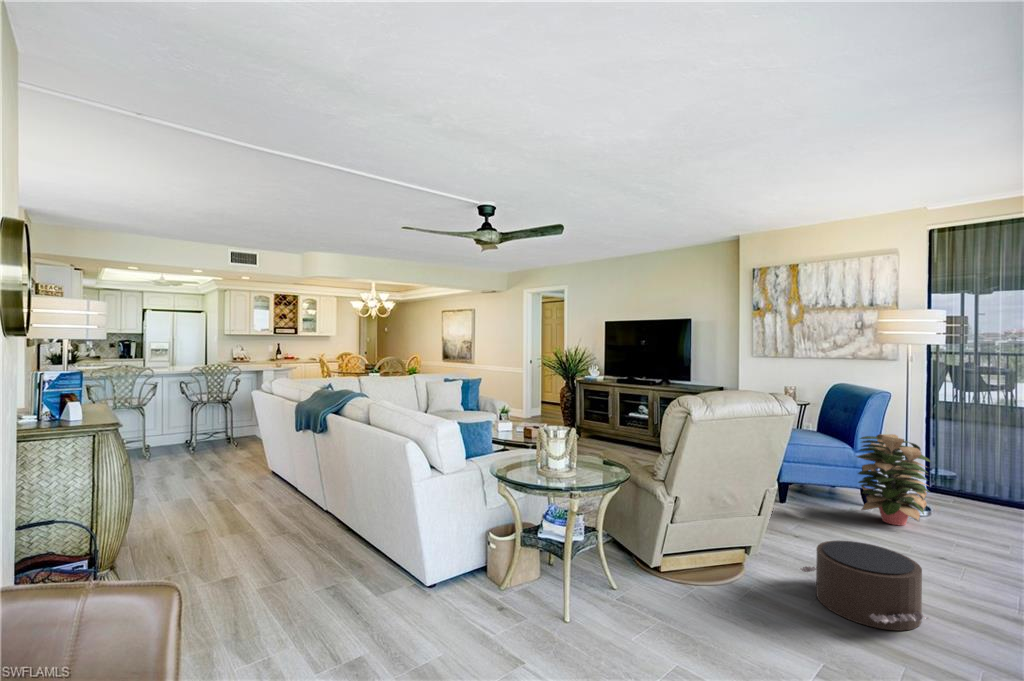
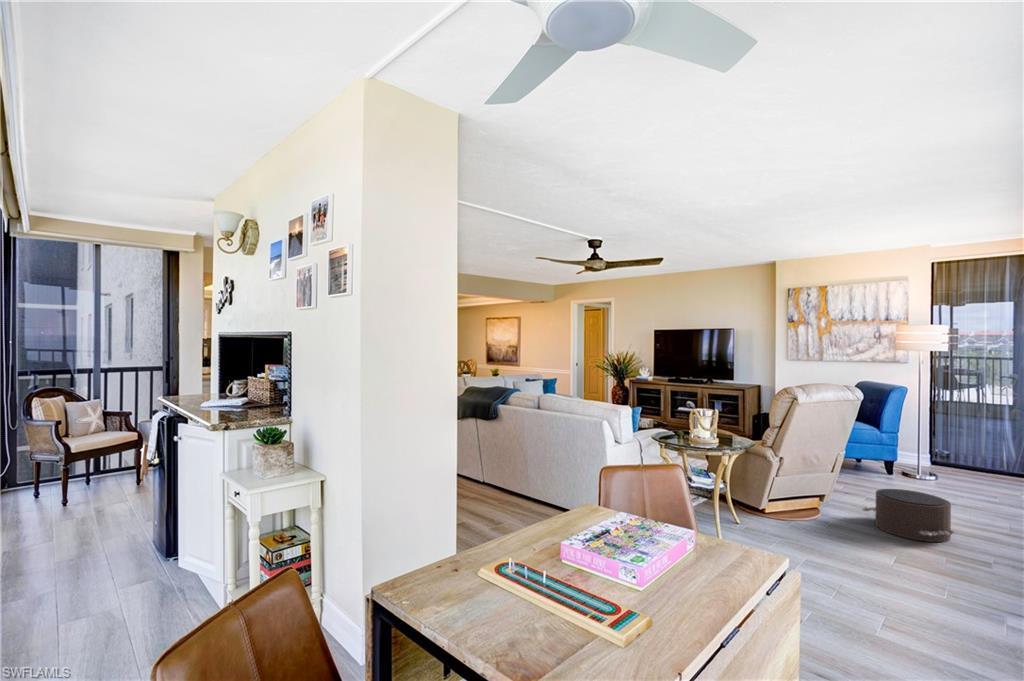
decorative plant: present [857,434,931,525] -> none [882,419,942,486]

